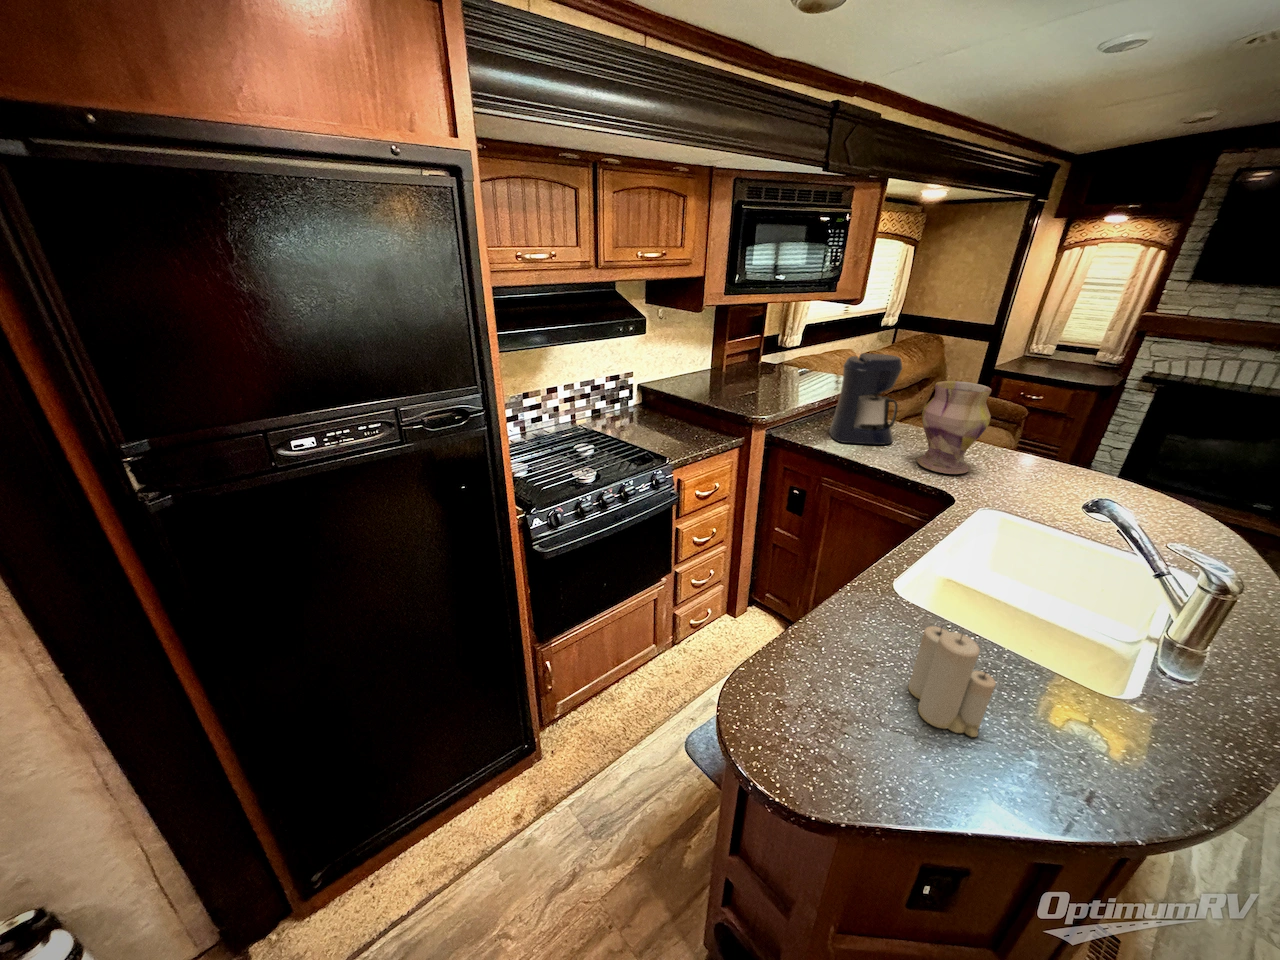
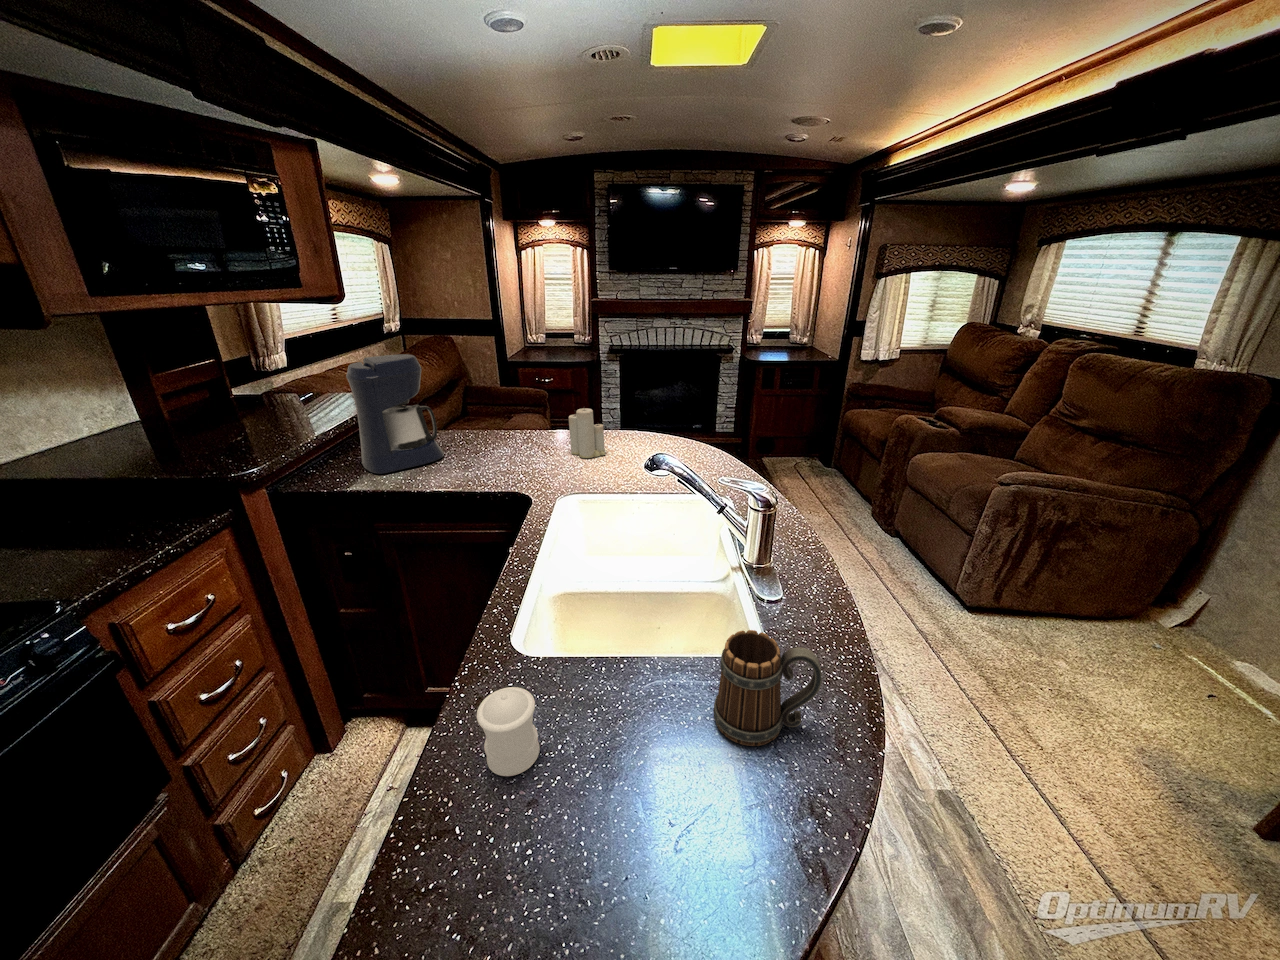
vase: present [917,381,991,474] -> none [462,370,530,474]
salt shaker: none [849,596,895,651] -> present [477,687,540,776]
candle: present [908,626,996,737] -> present [568,408,605,458]
mug: none [1036,655,1173,763] -> present [713,630,822,746]

